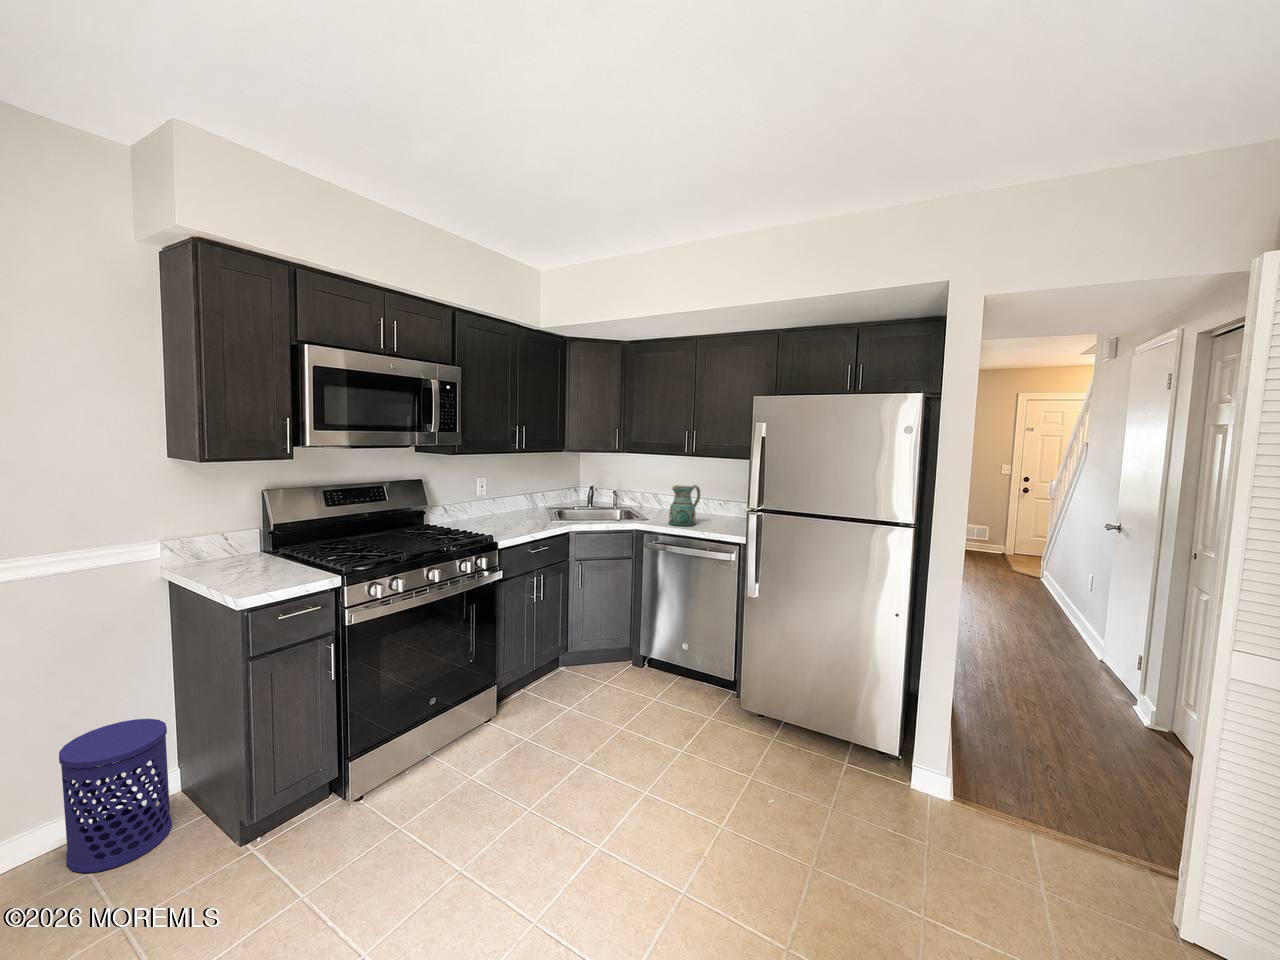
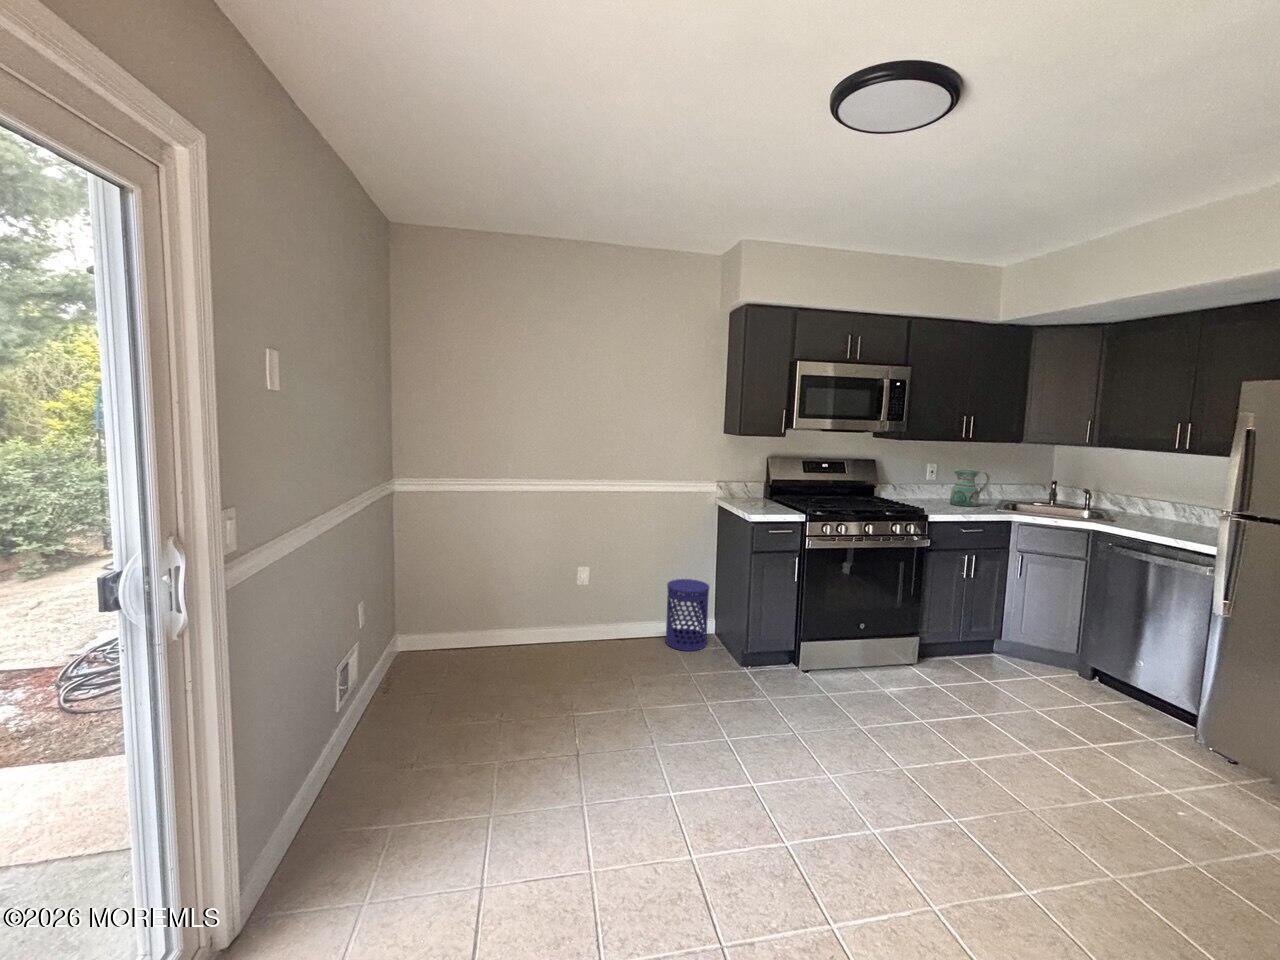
ceramic pitcher: present [669,485,700,526] -> present [950,469,990,507]

